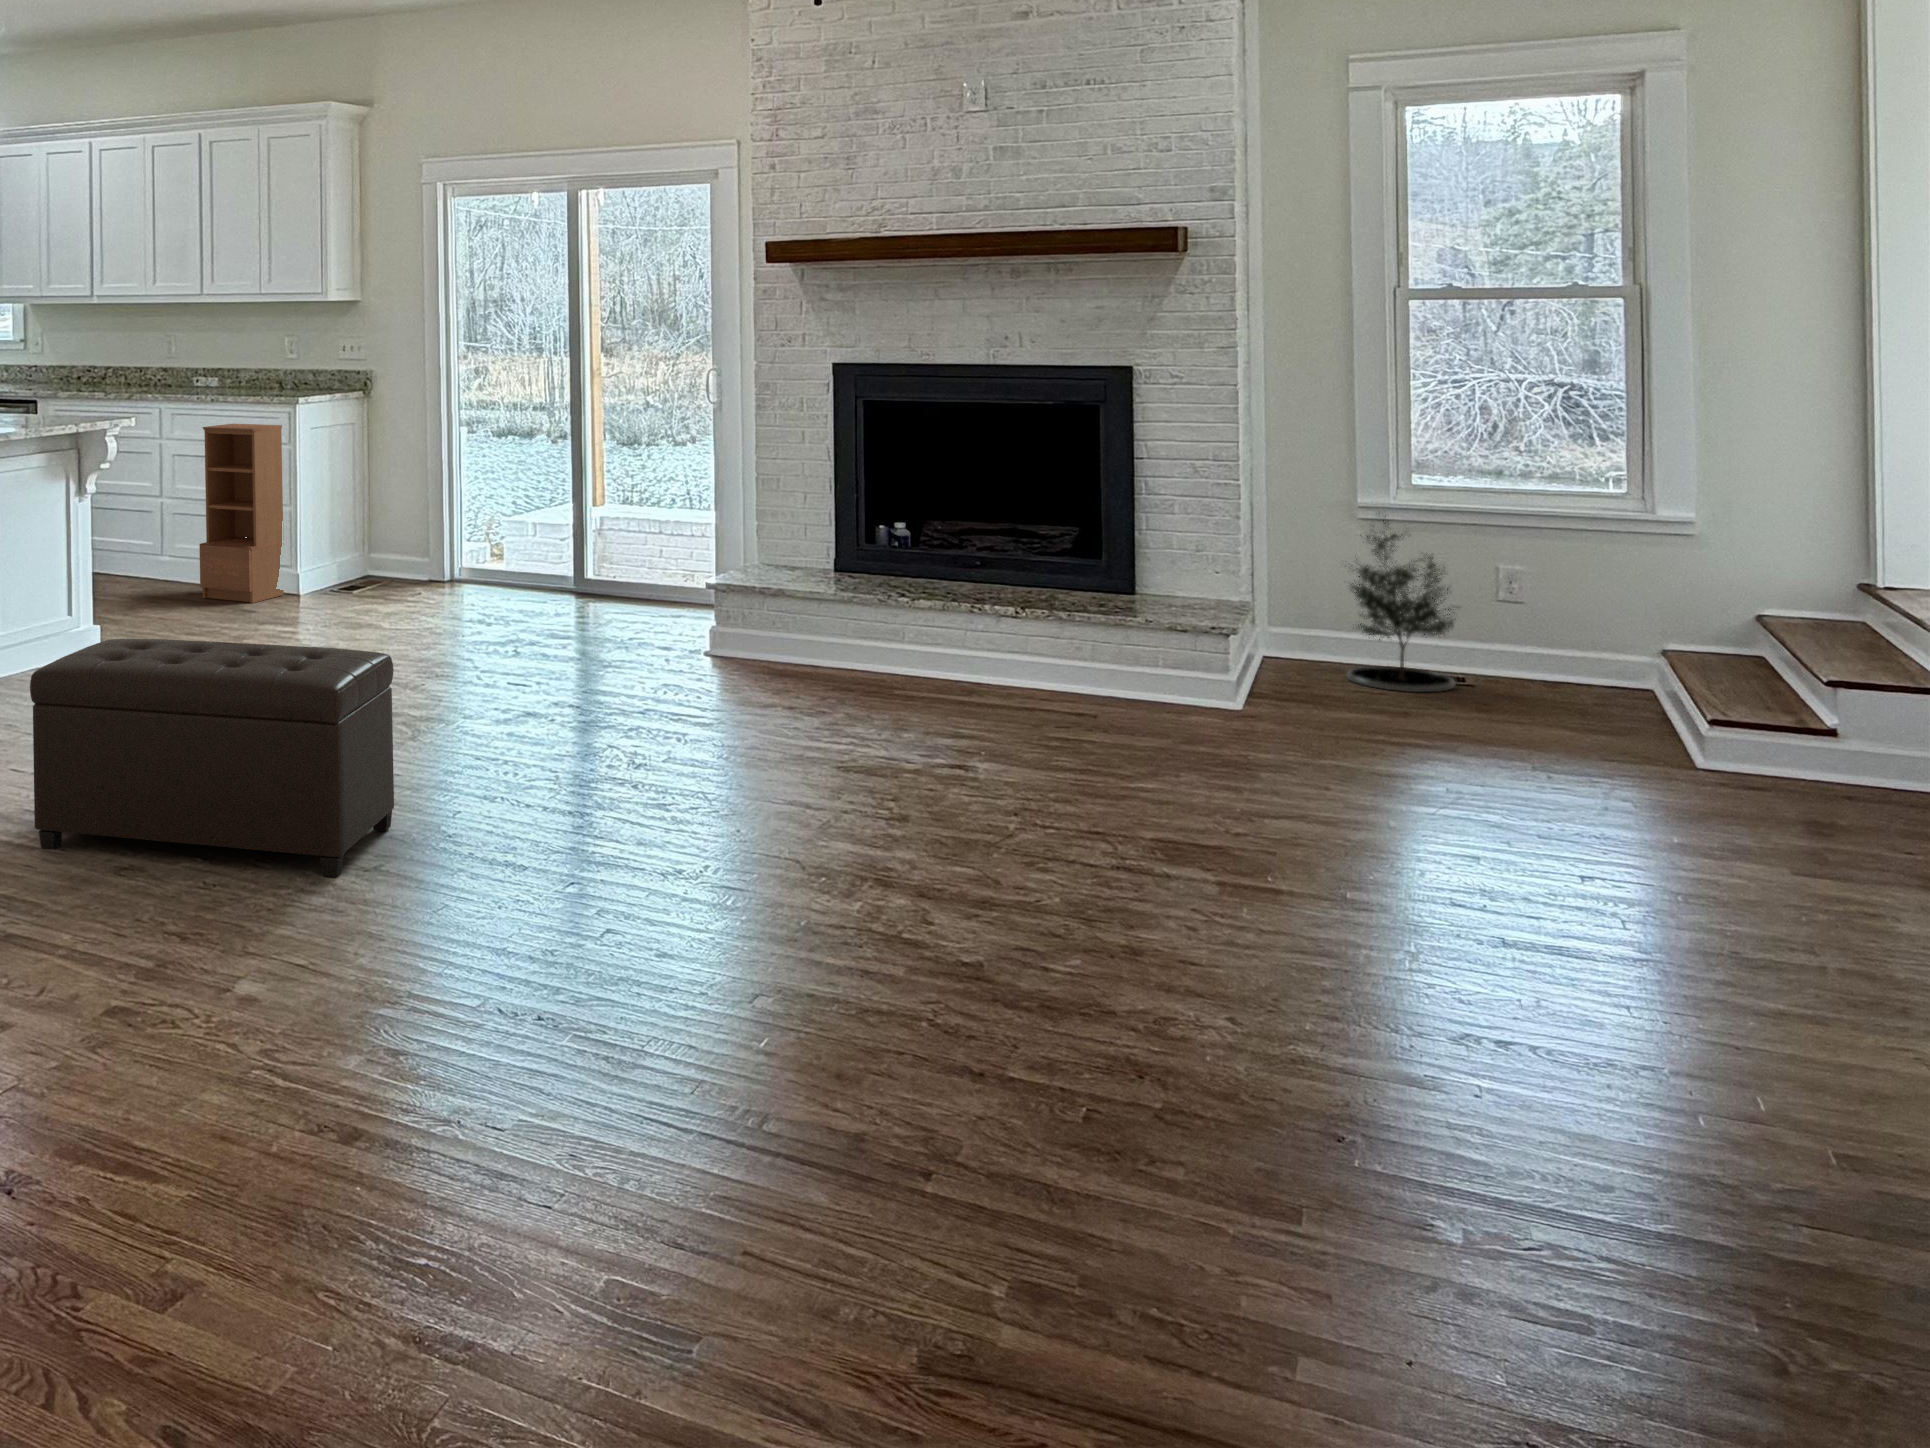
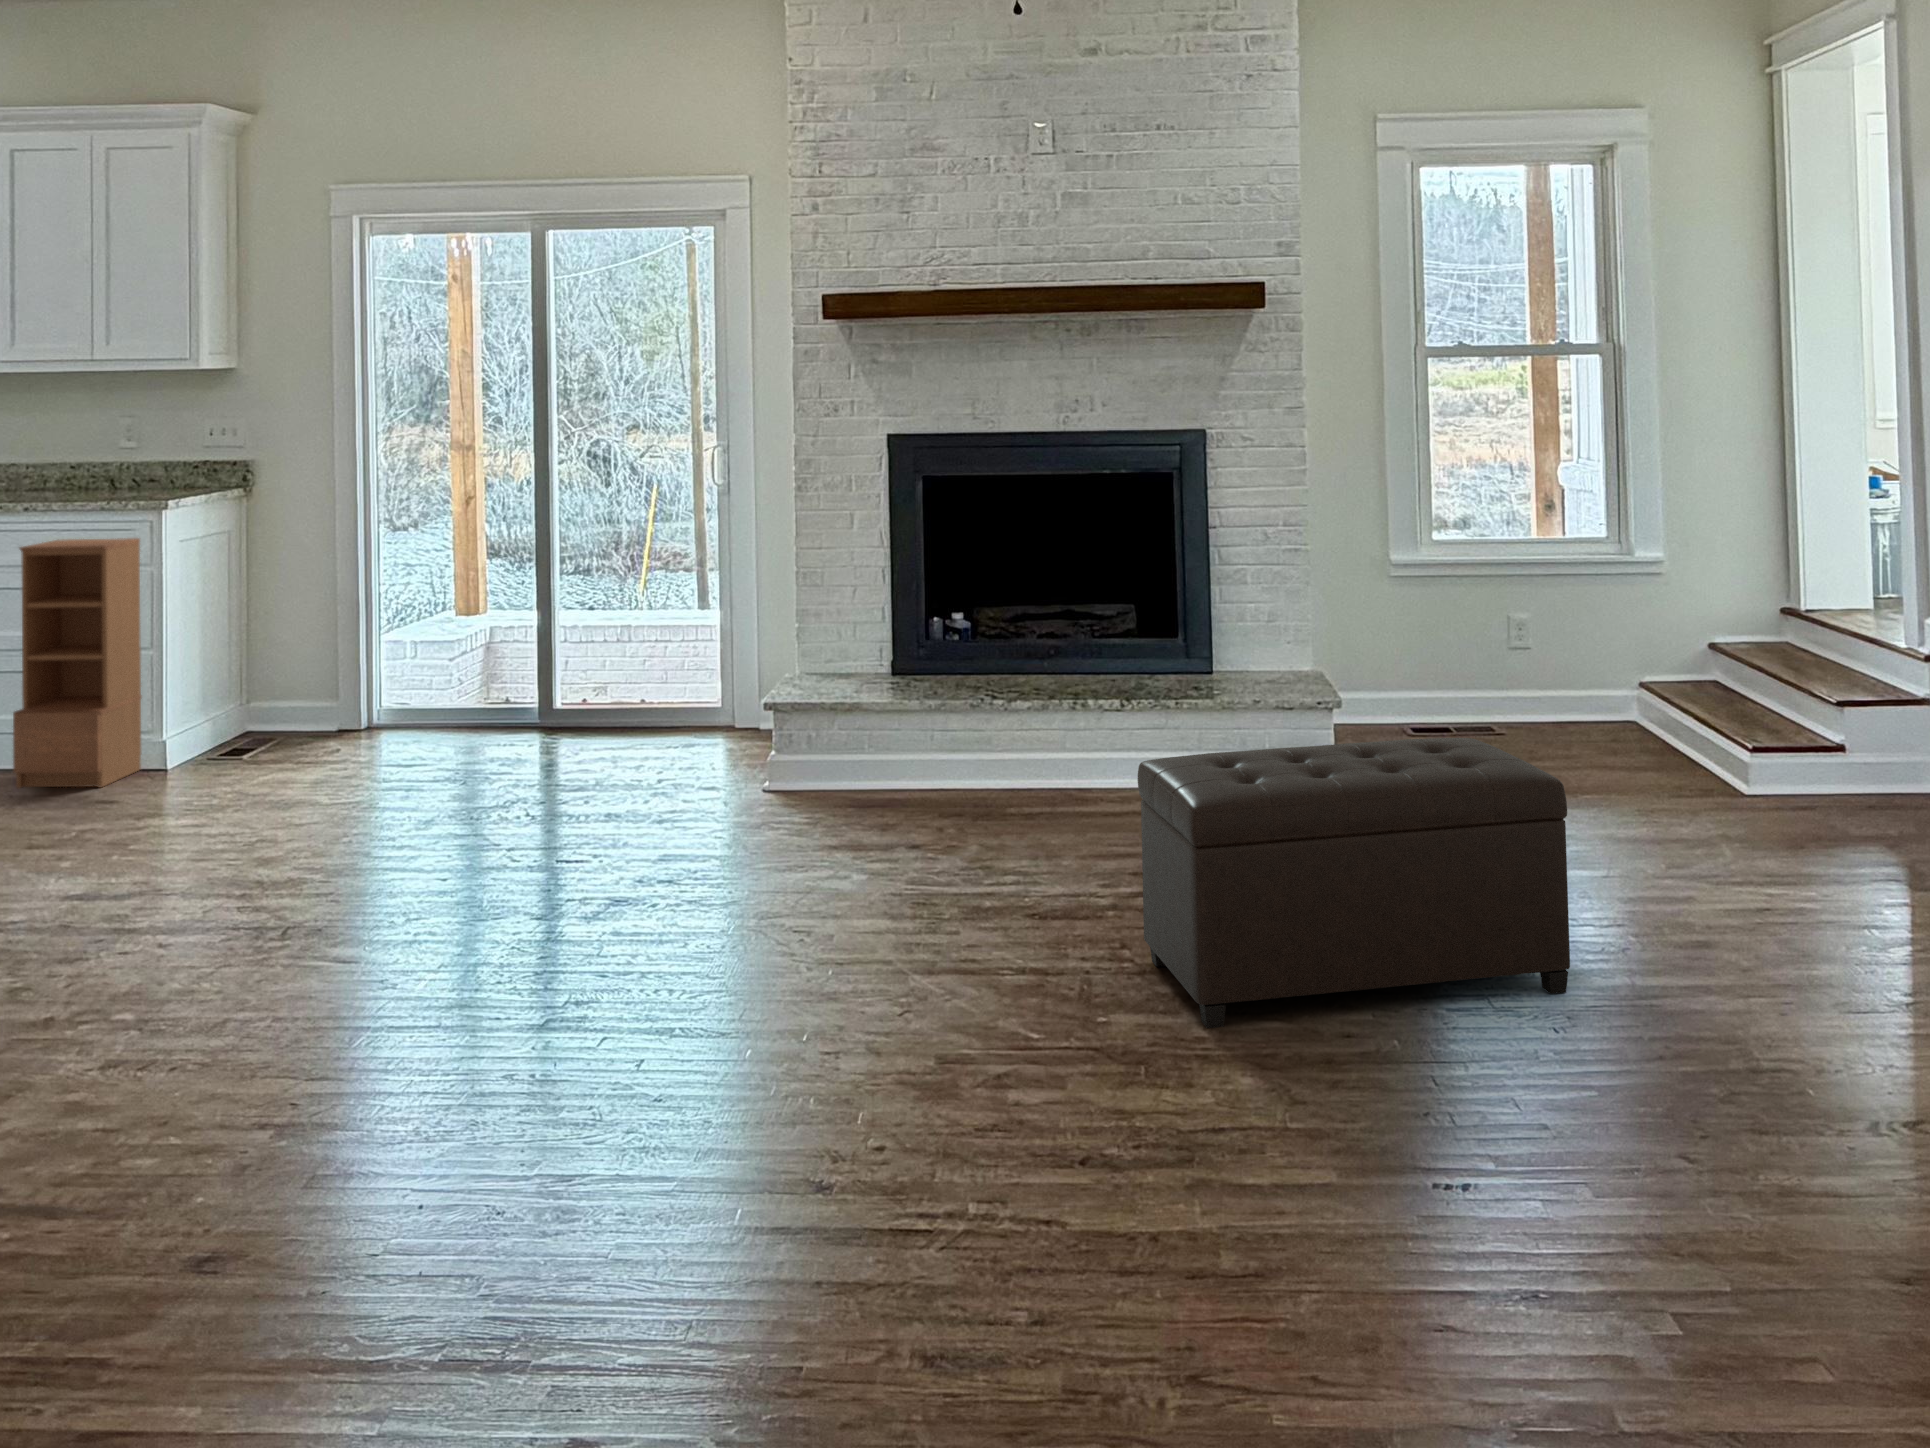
potted tree: present [1345,513,1456,692] -> none [1384,566,1490,744]
ottoman: present [30,639,394,877] -> present [1138,738,1570,1028]

